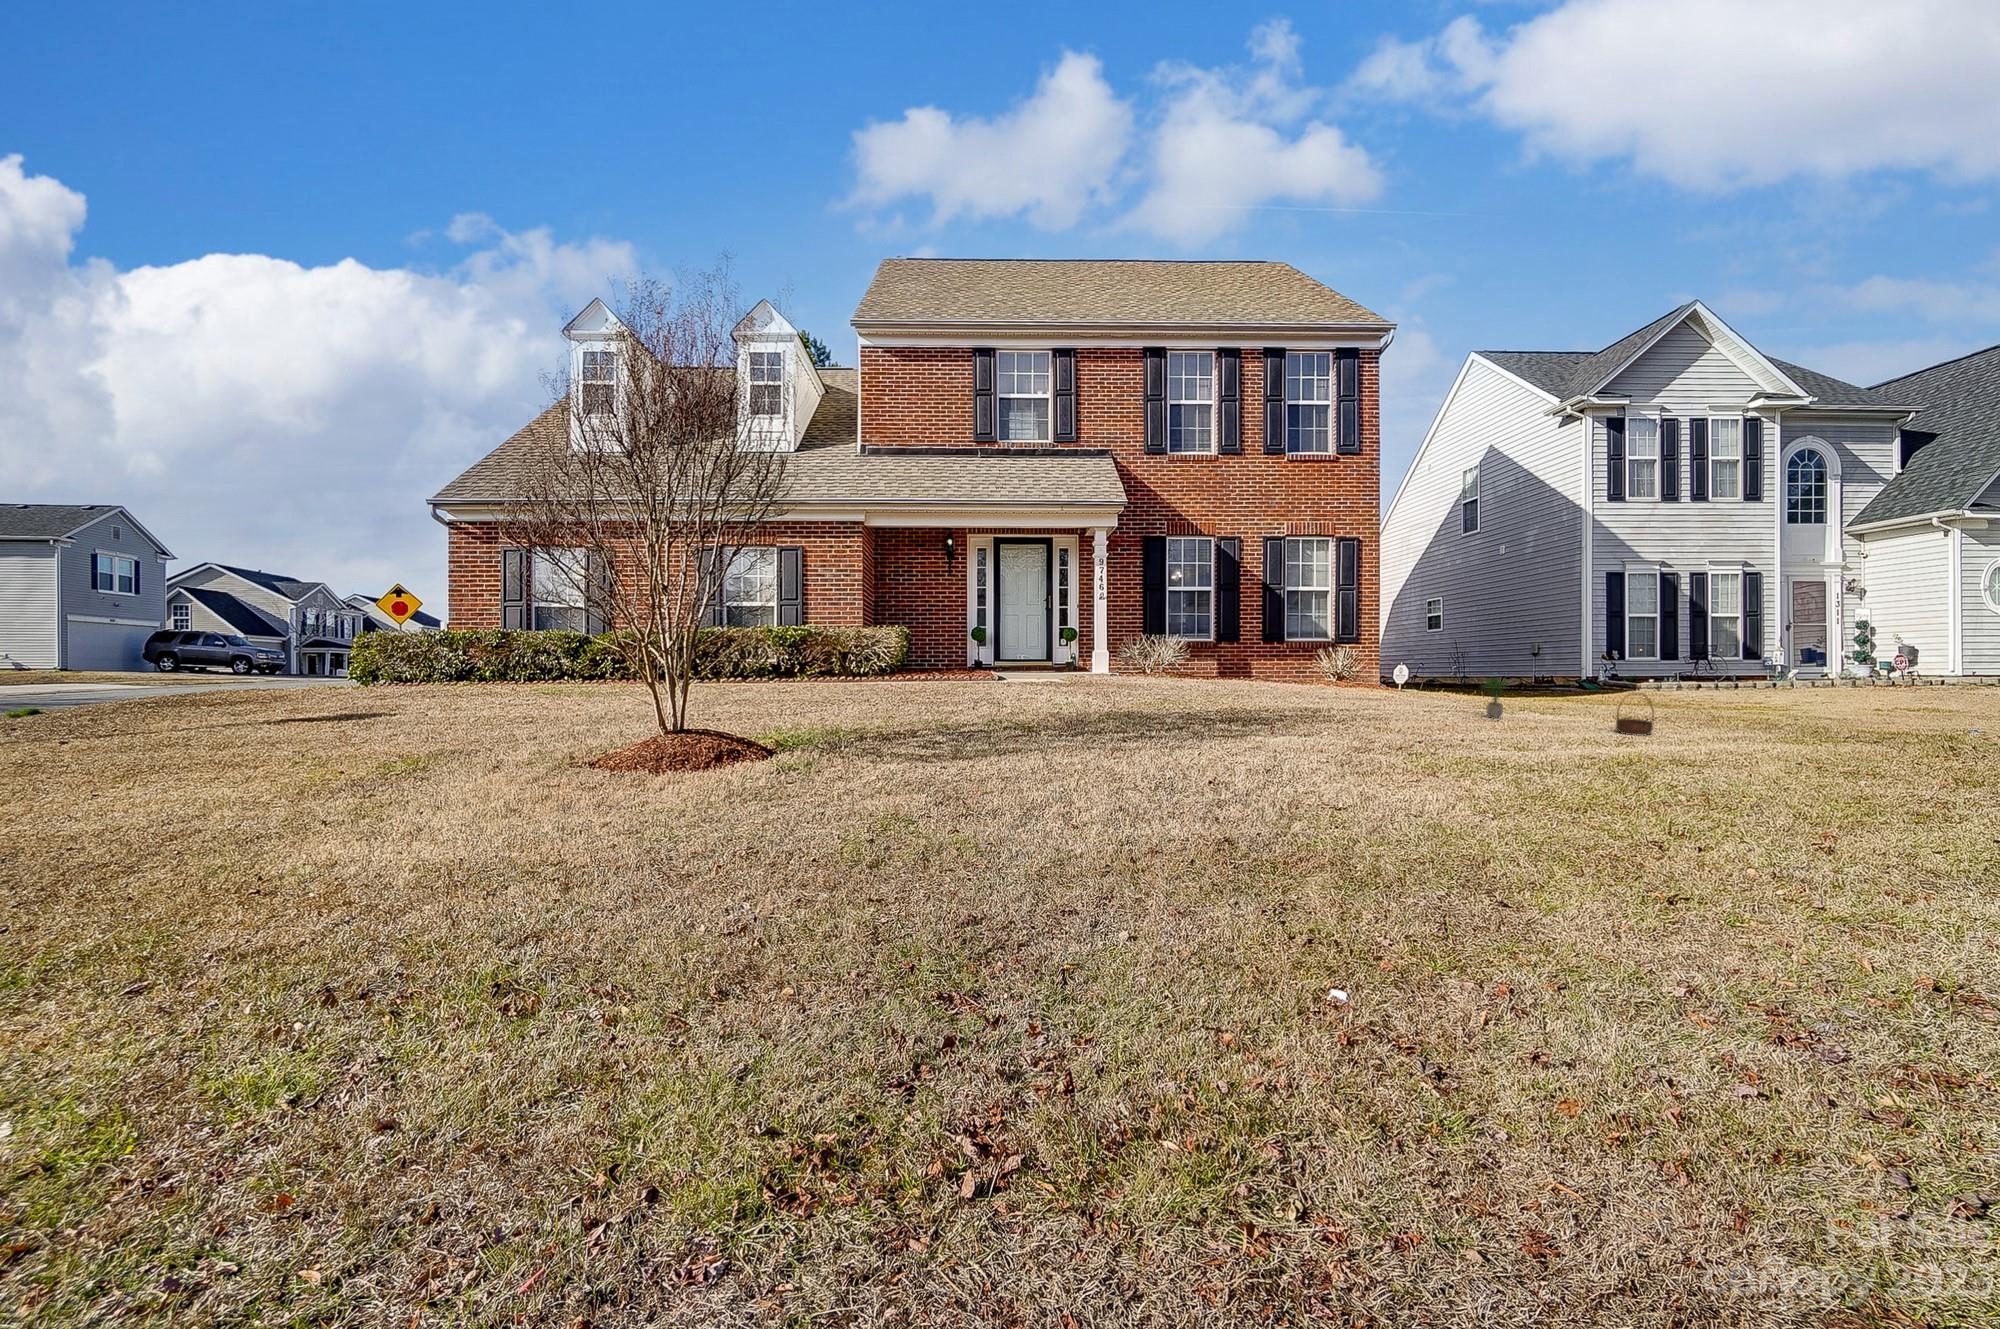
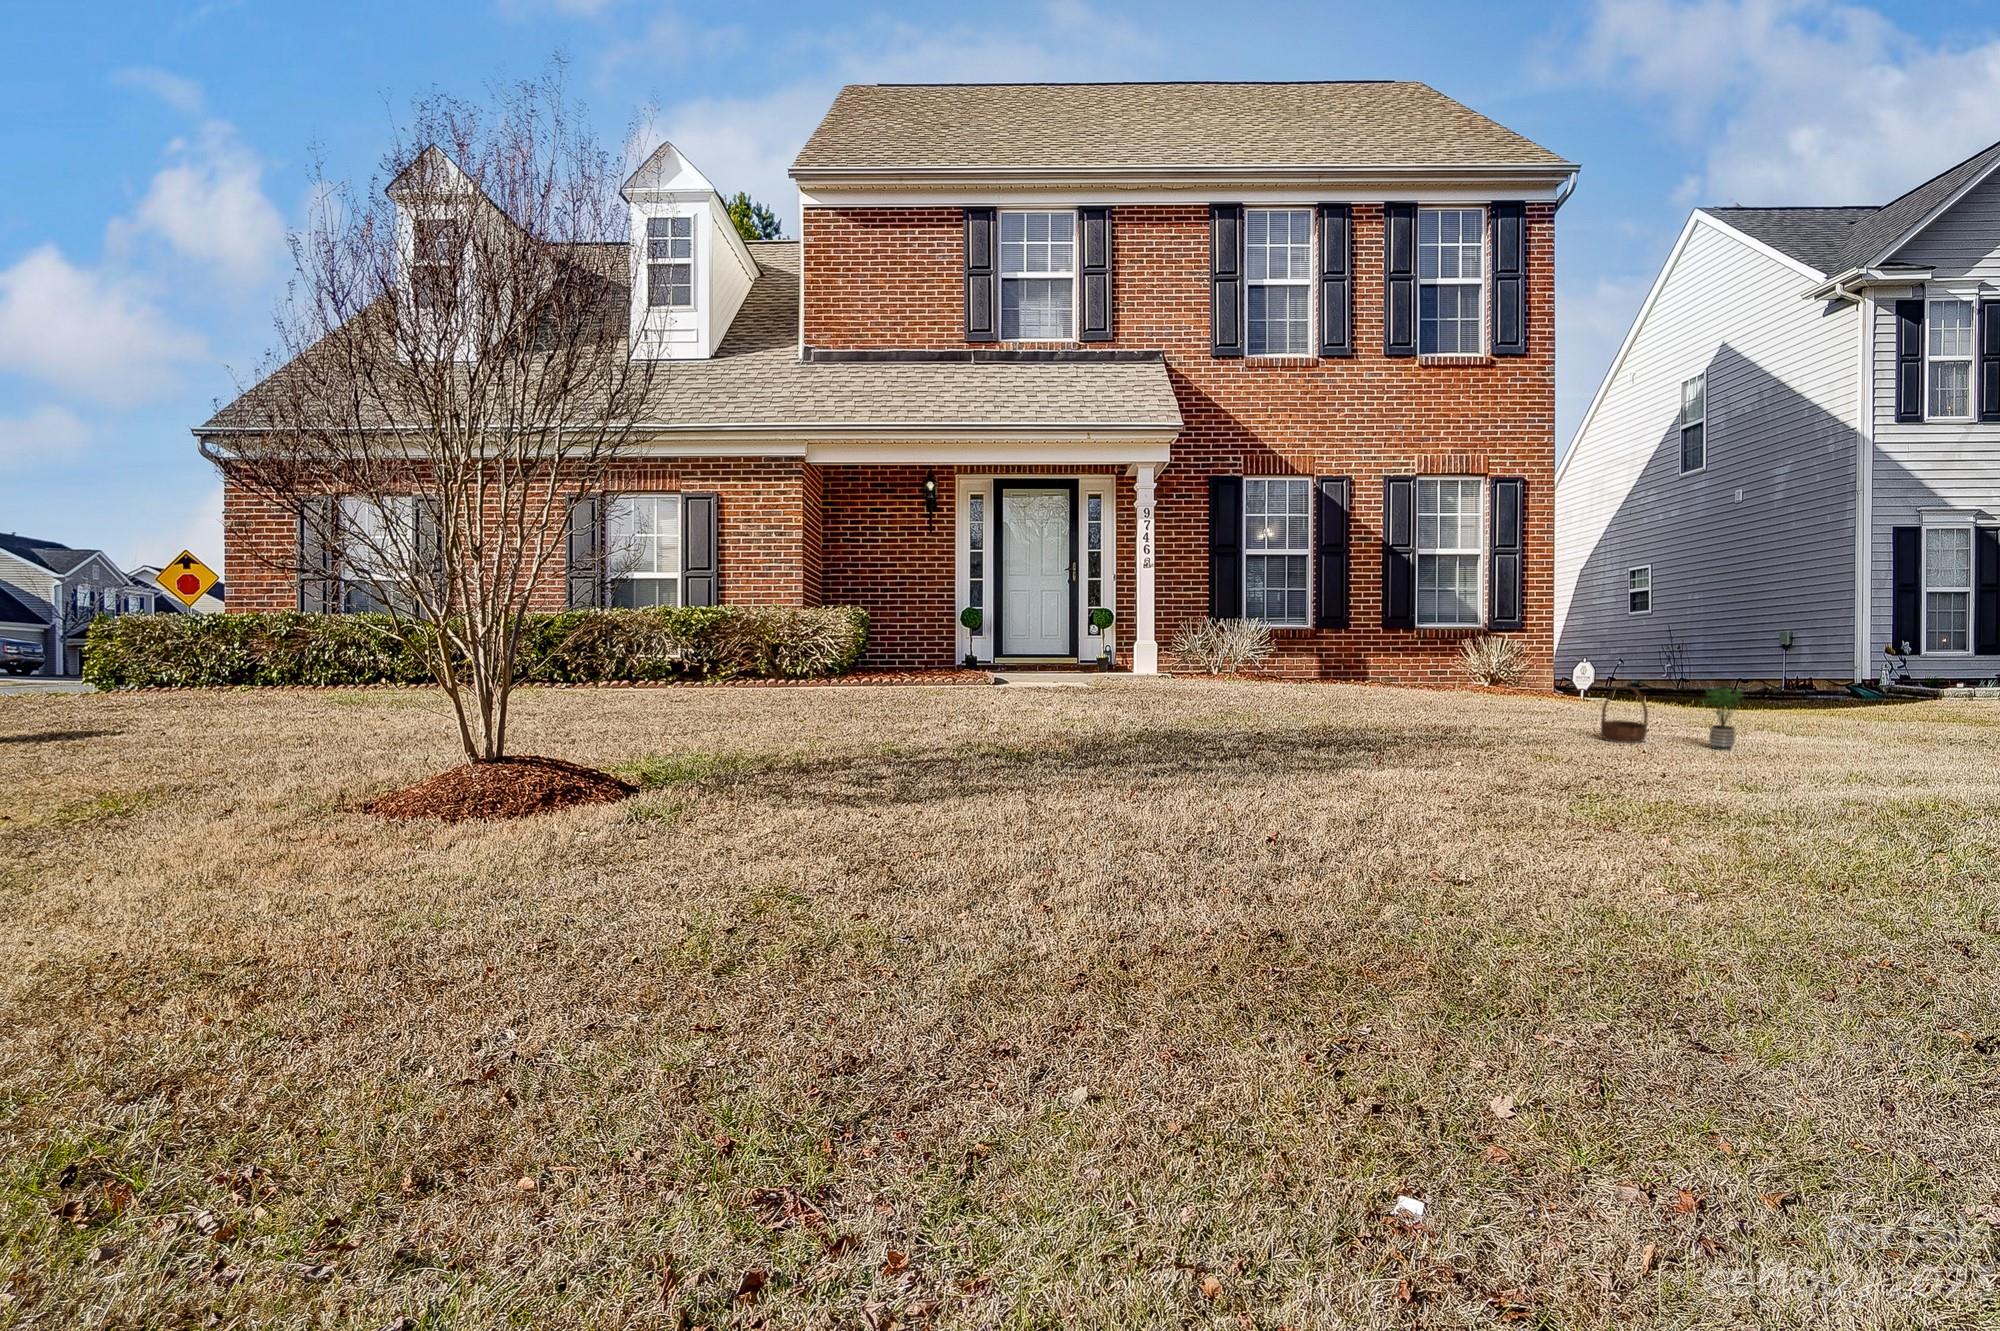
basket: present [1616,693,1654,736] -> present [1601,686,1648,743]

